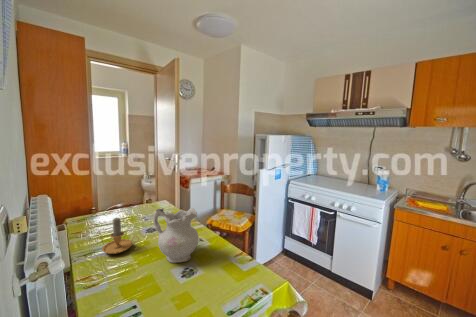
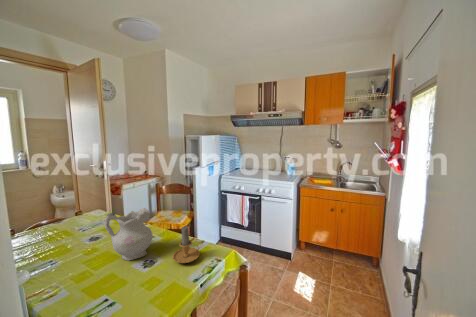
candle: present [102,218,135,254] -> present [172,226,200,263]

